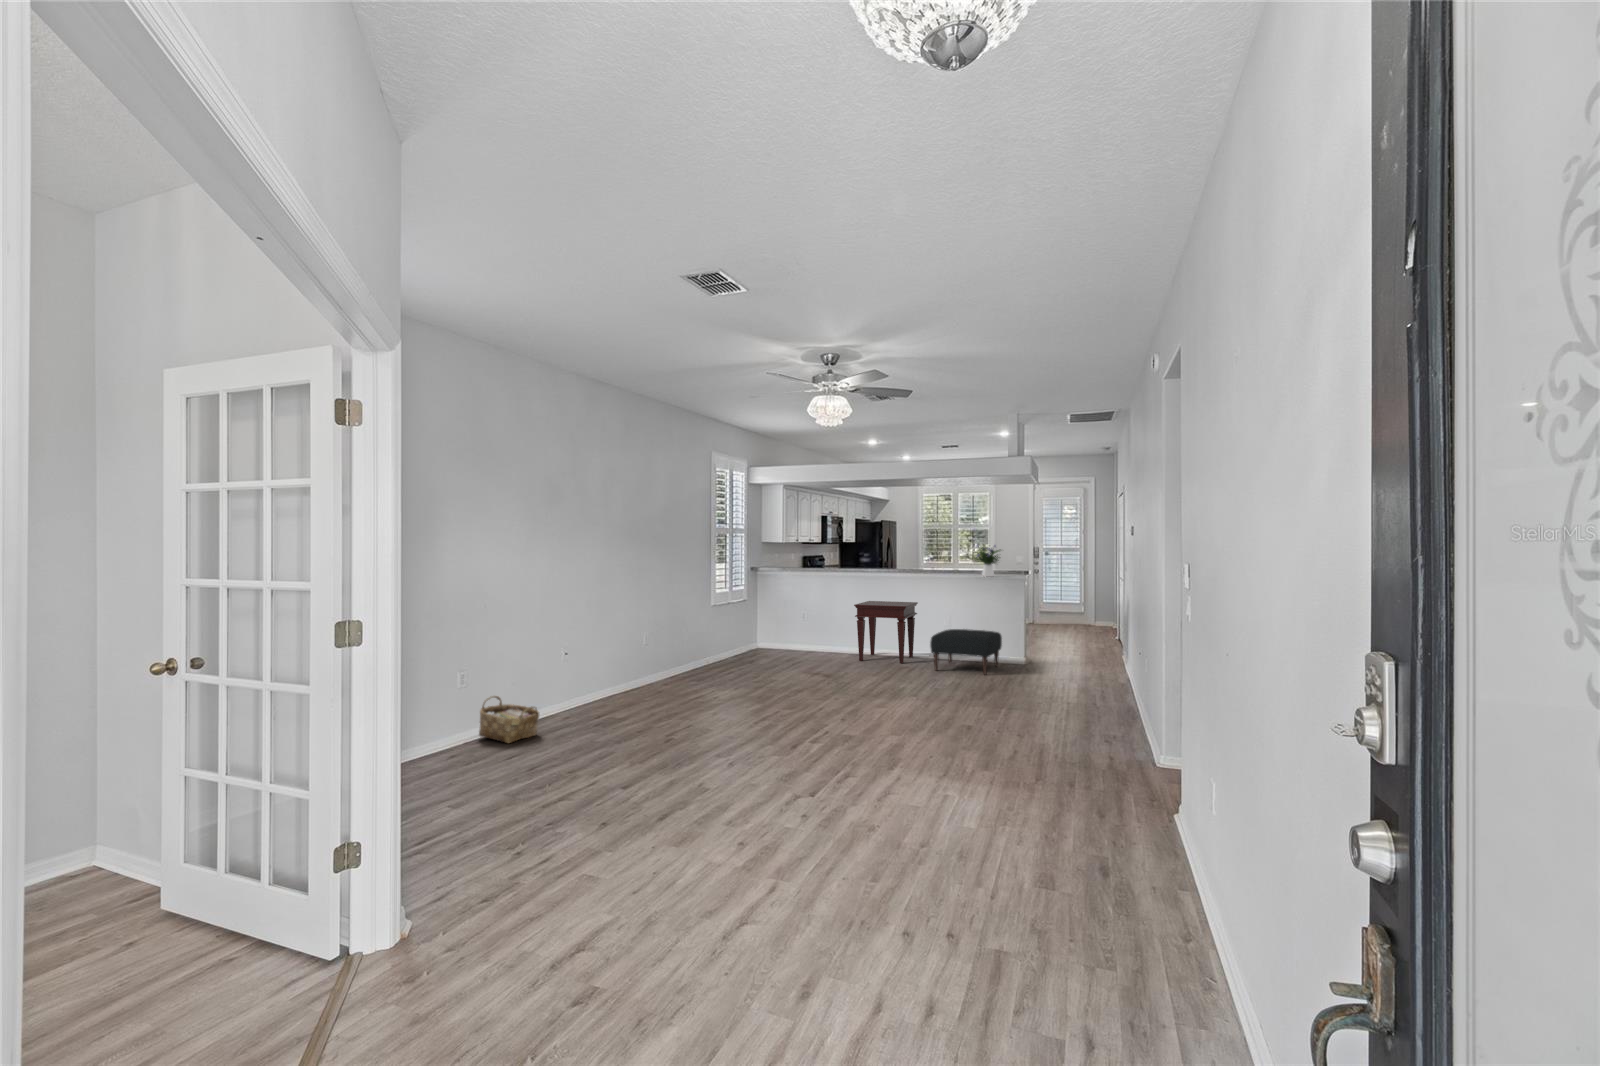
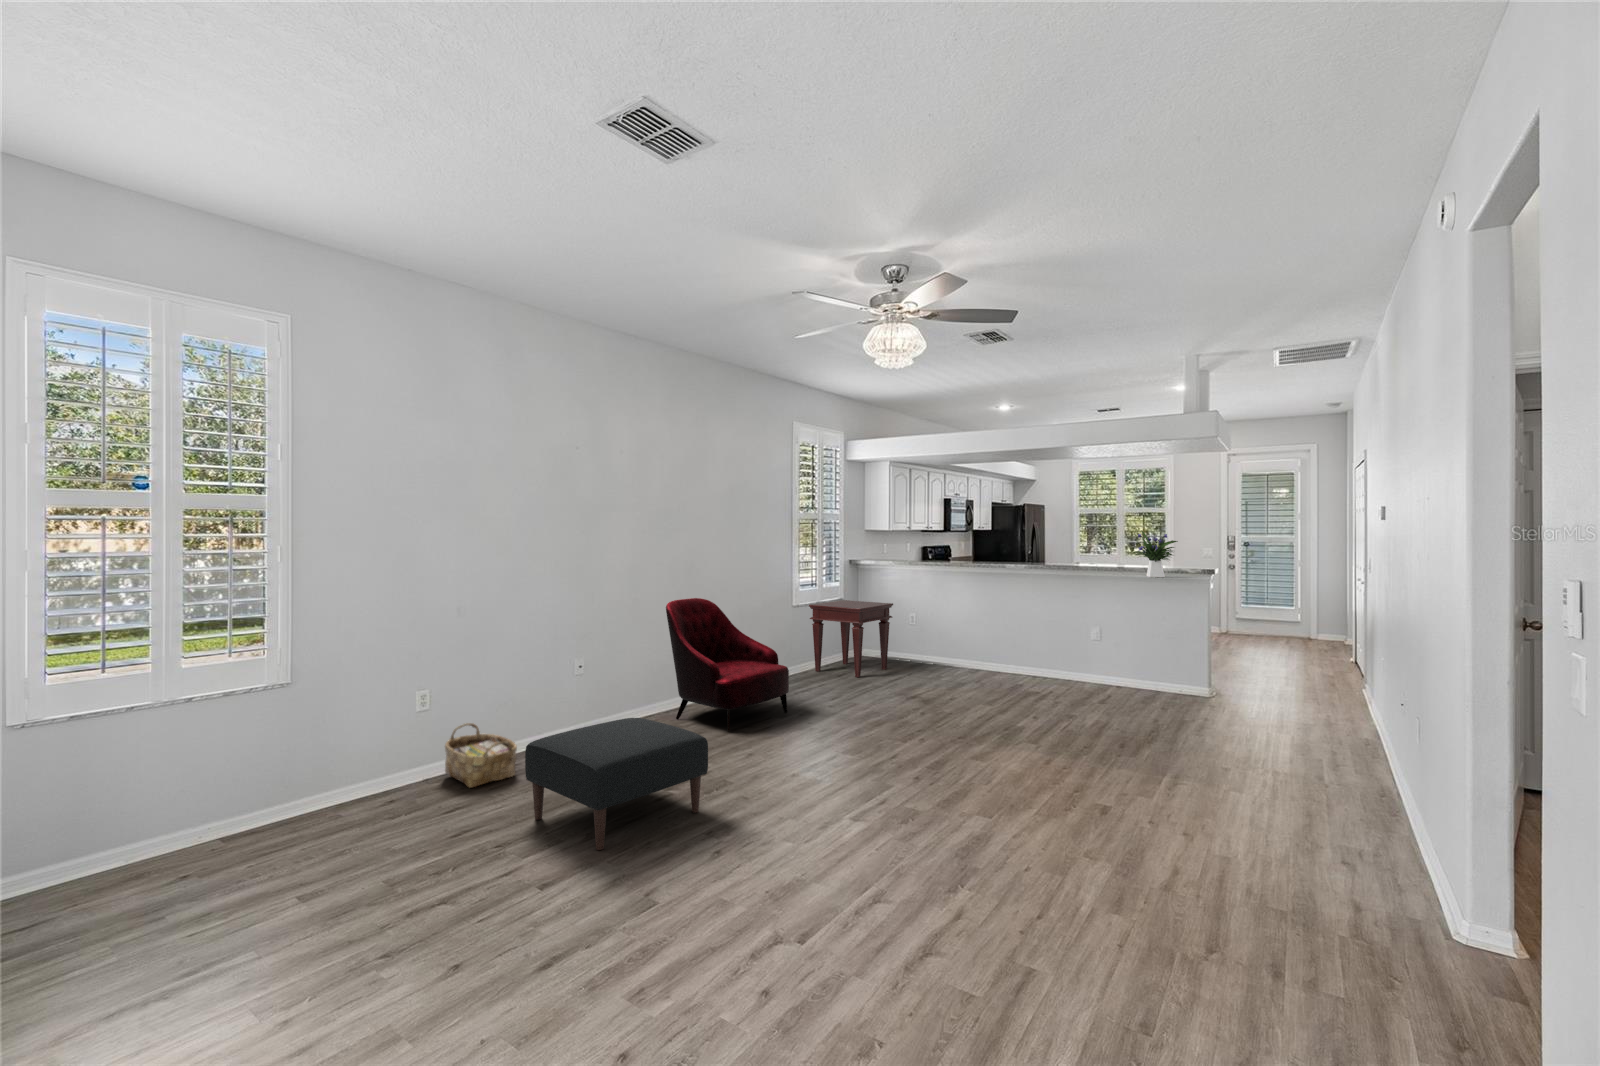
armchair: none [626,597,726,700] -> present [666,598,789,732]
side table: present [854,601,918,663] -> present [809,600,893,677]
ottoman: present [930,629,1002,675] -> present [525,718,708,850]

